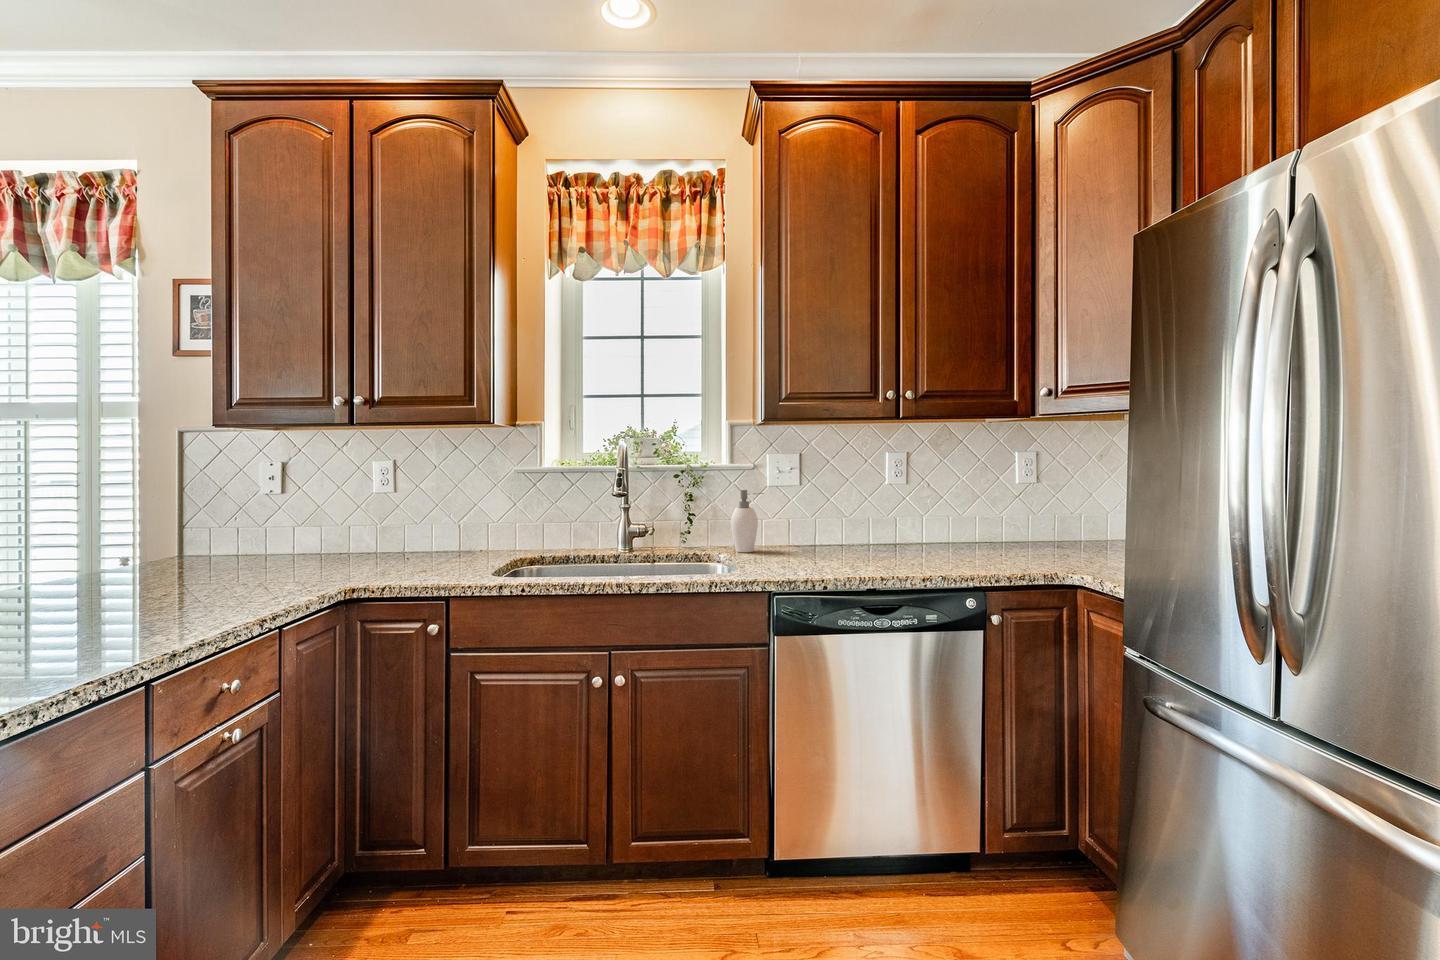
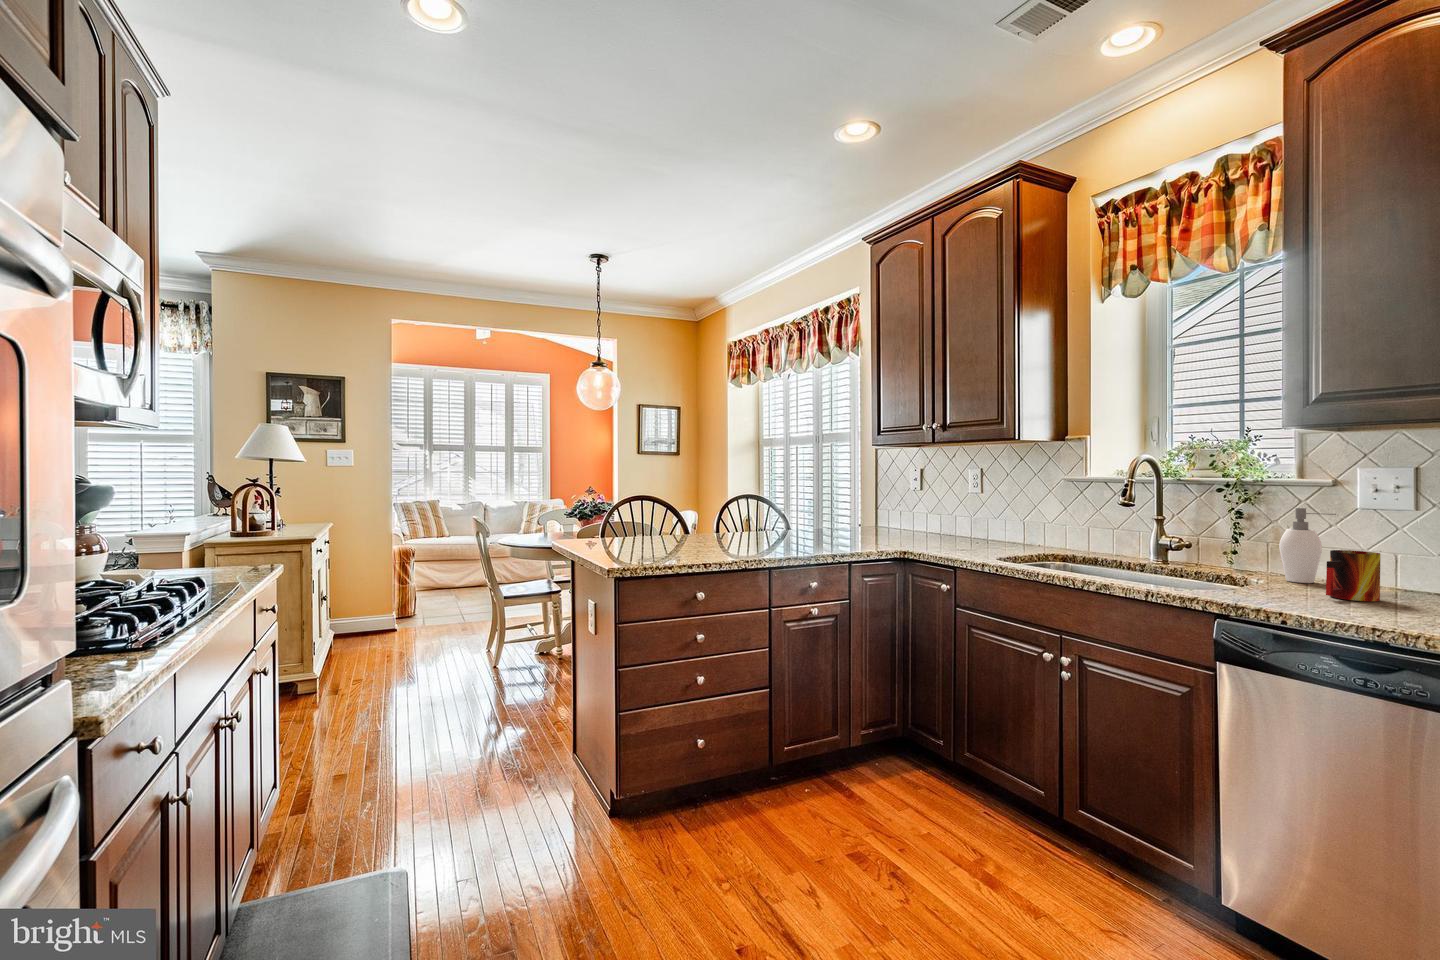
mug: none [793,521,822,561] -> present [1326,550,1380,601]

